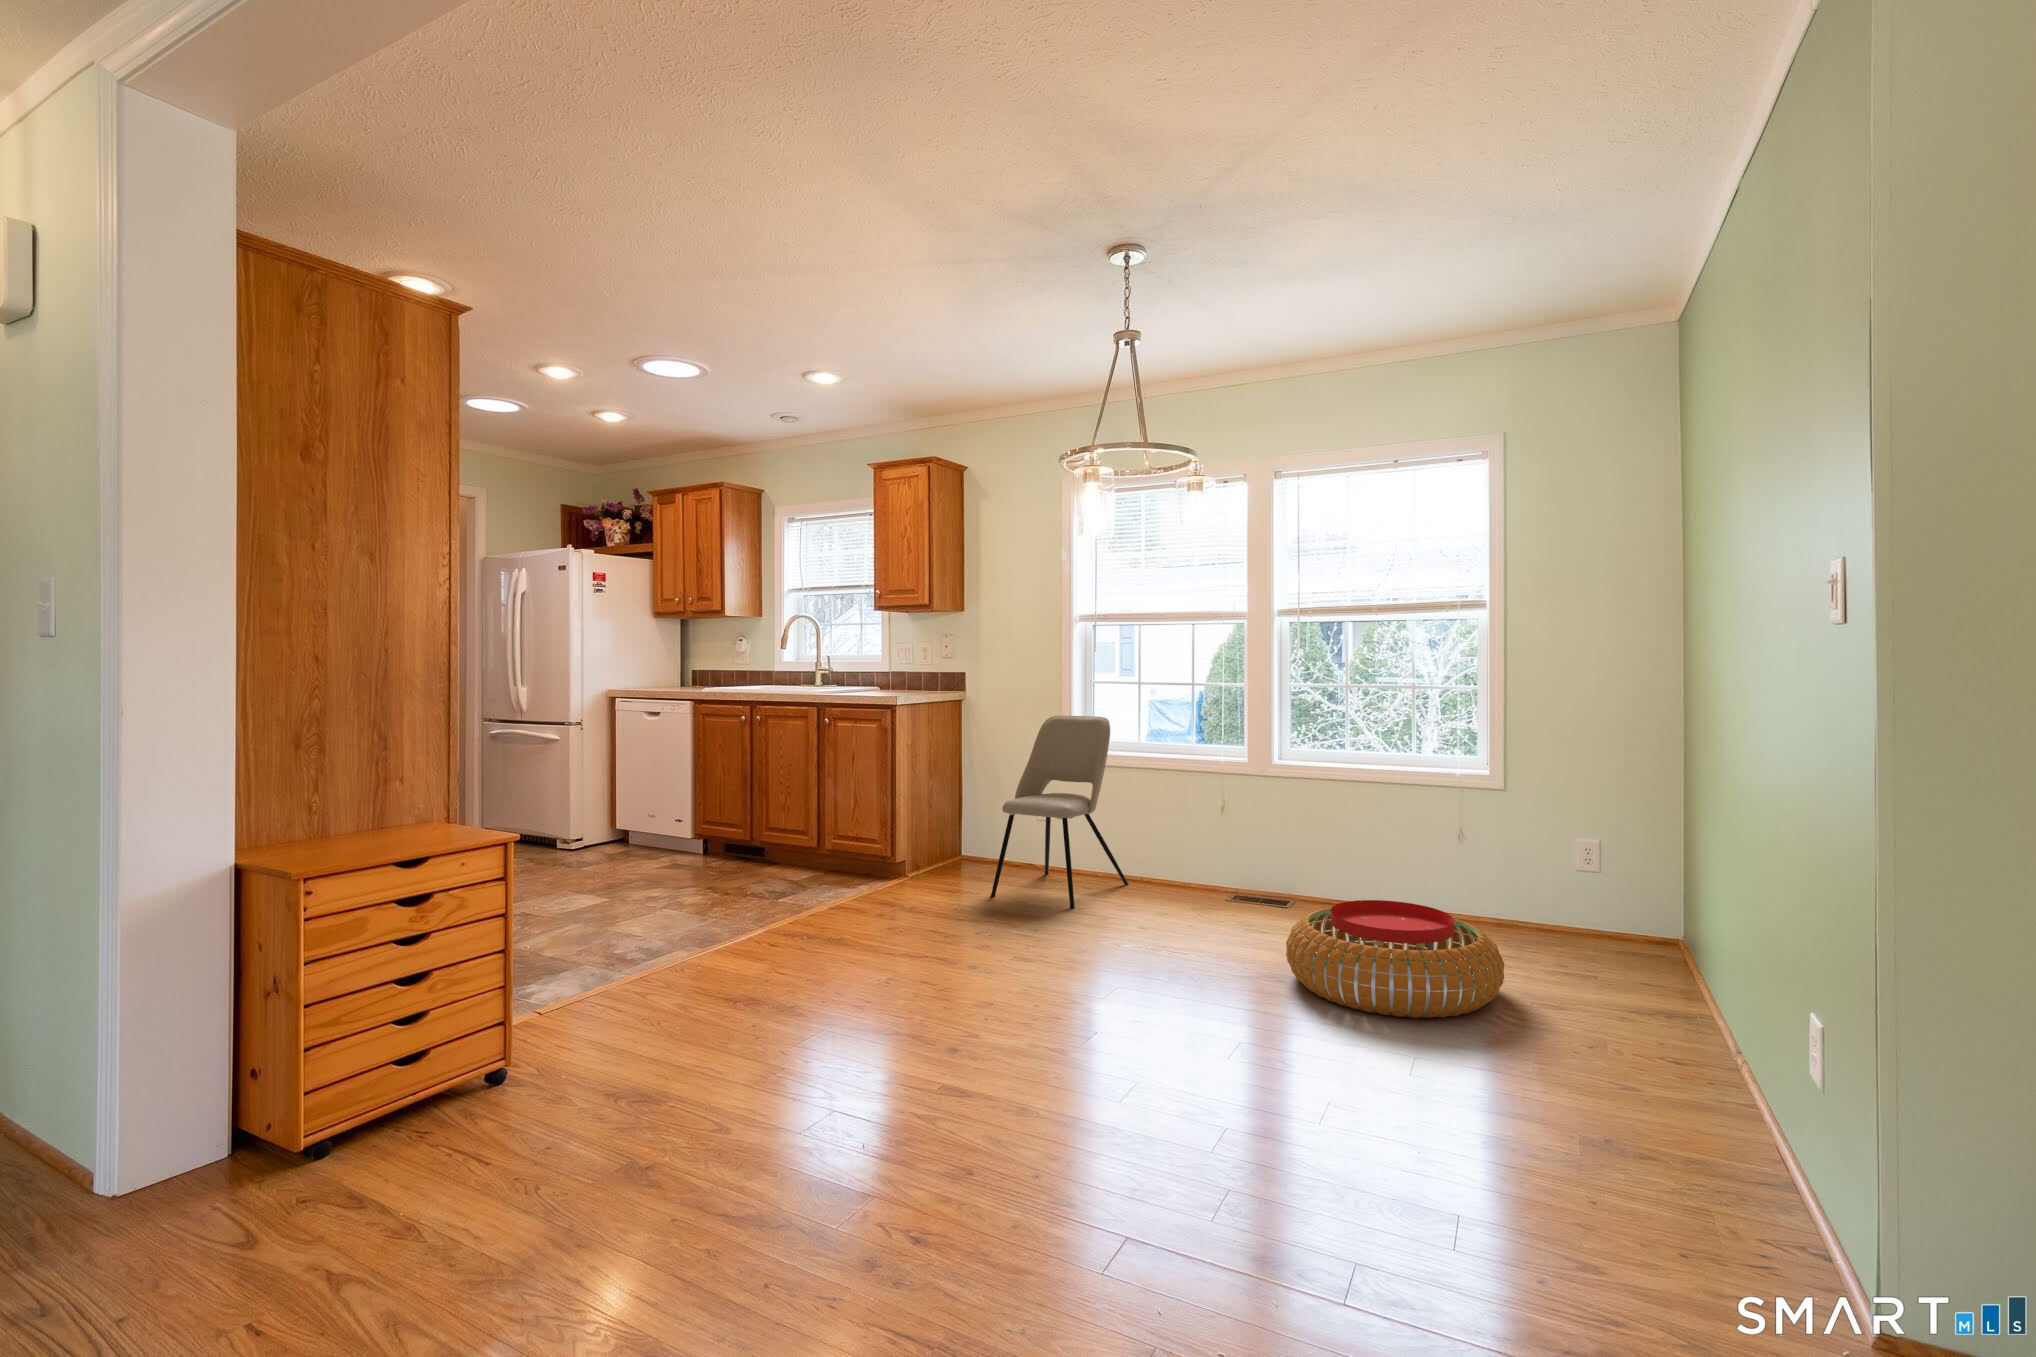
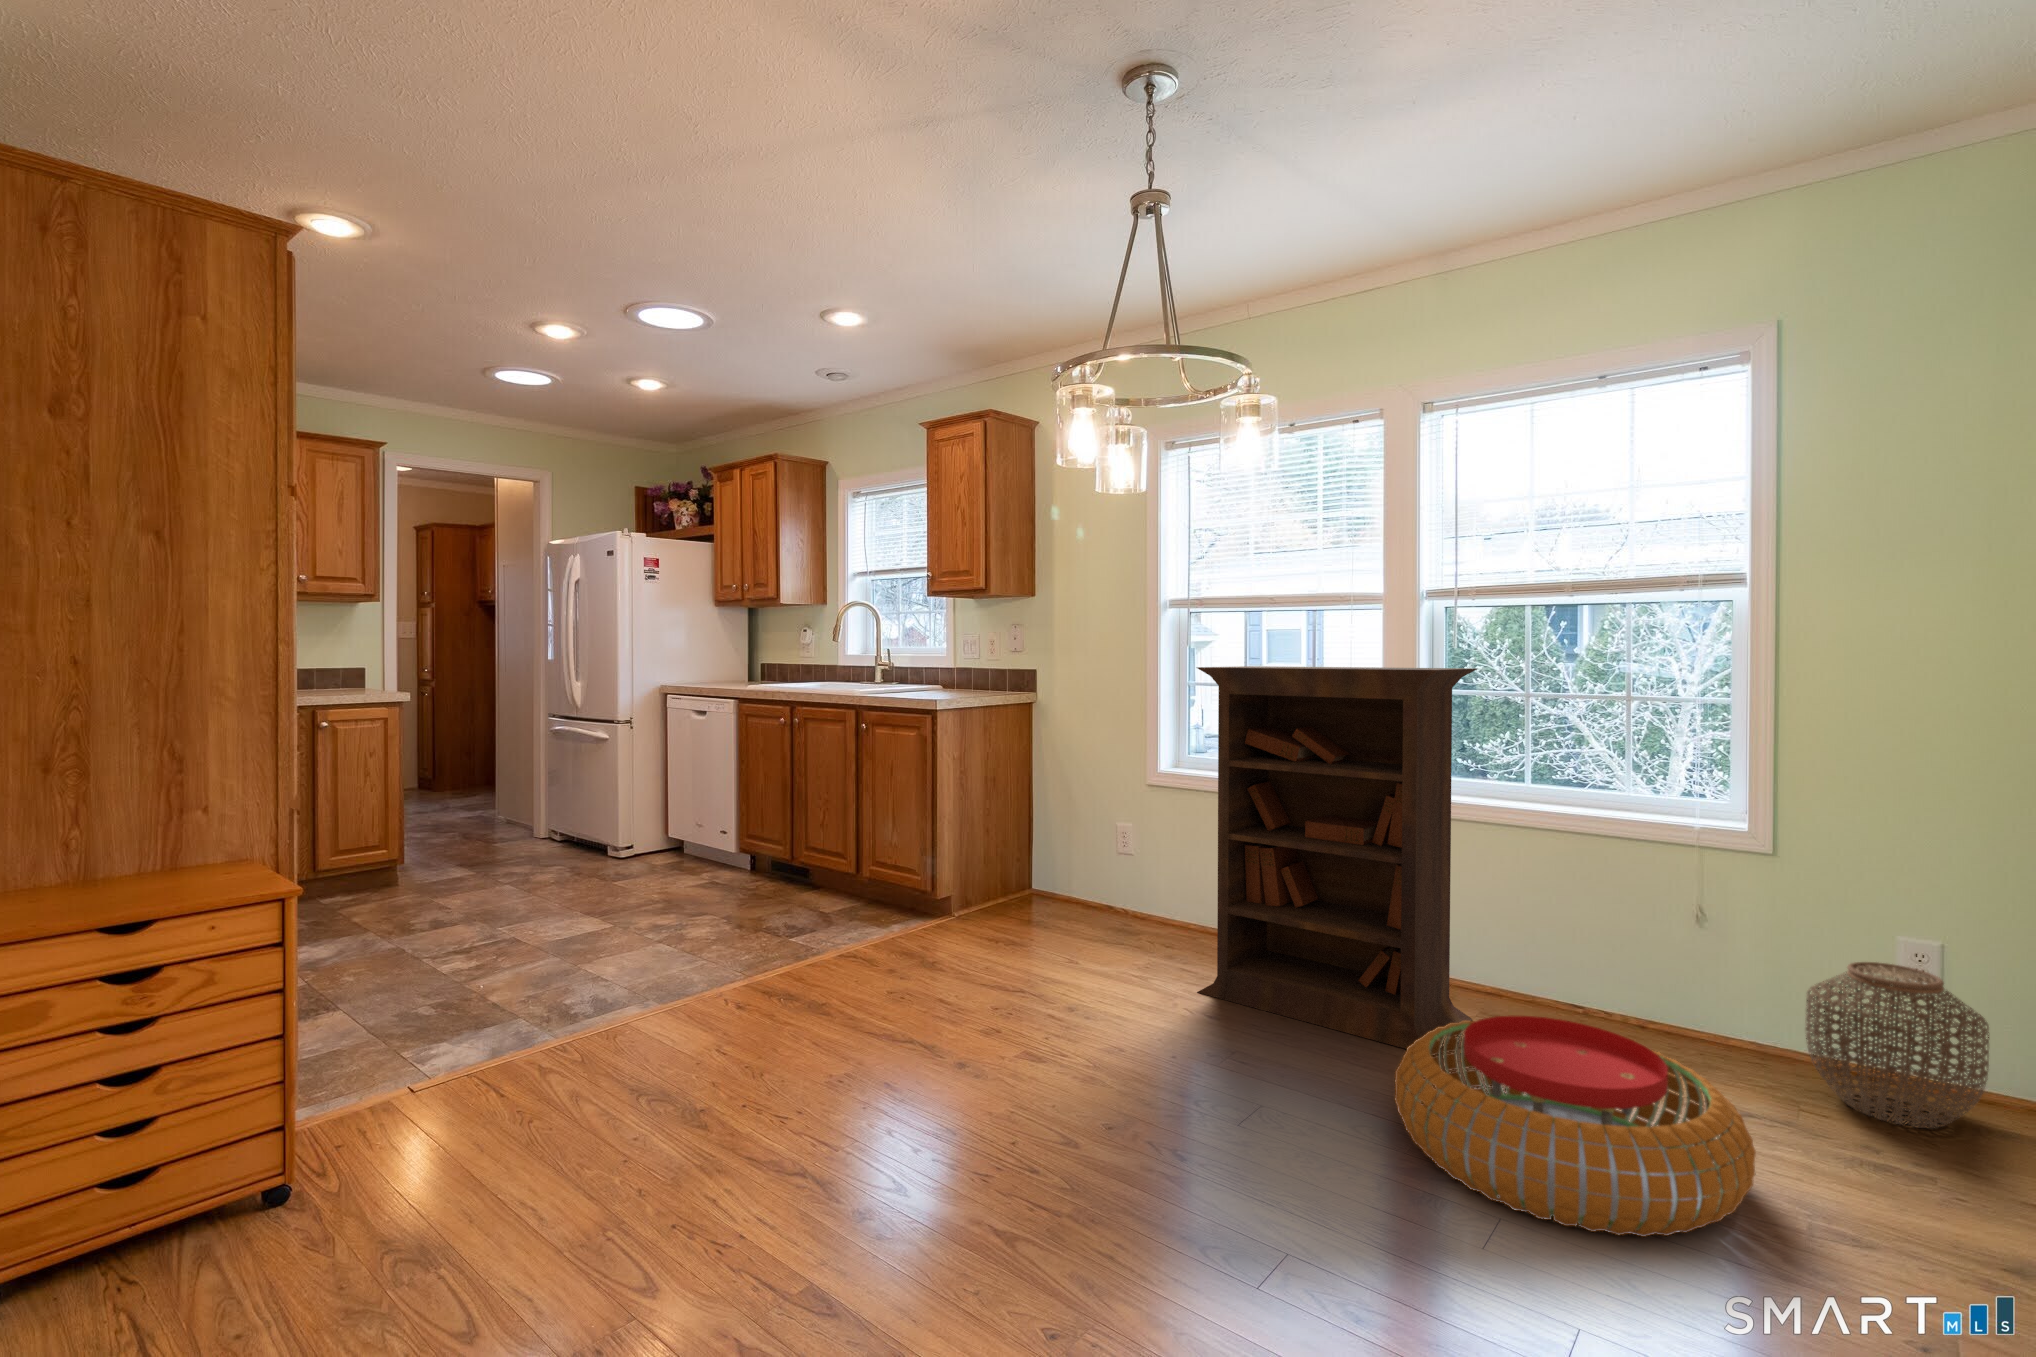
bookcase: none [1123,668,1324,942] -> present [1197,666,1477,1049]
dining chair: present [991,715,1128,908] -> none [1039,724,1220,974]
woven basket: none [1531,857,1631,957] -> present [1806,962,1989,1128]

